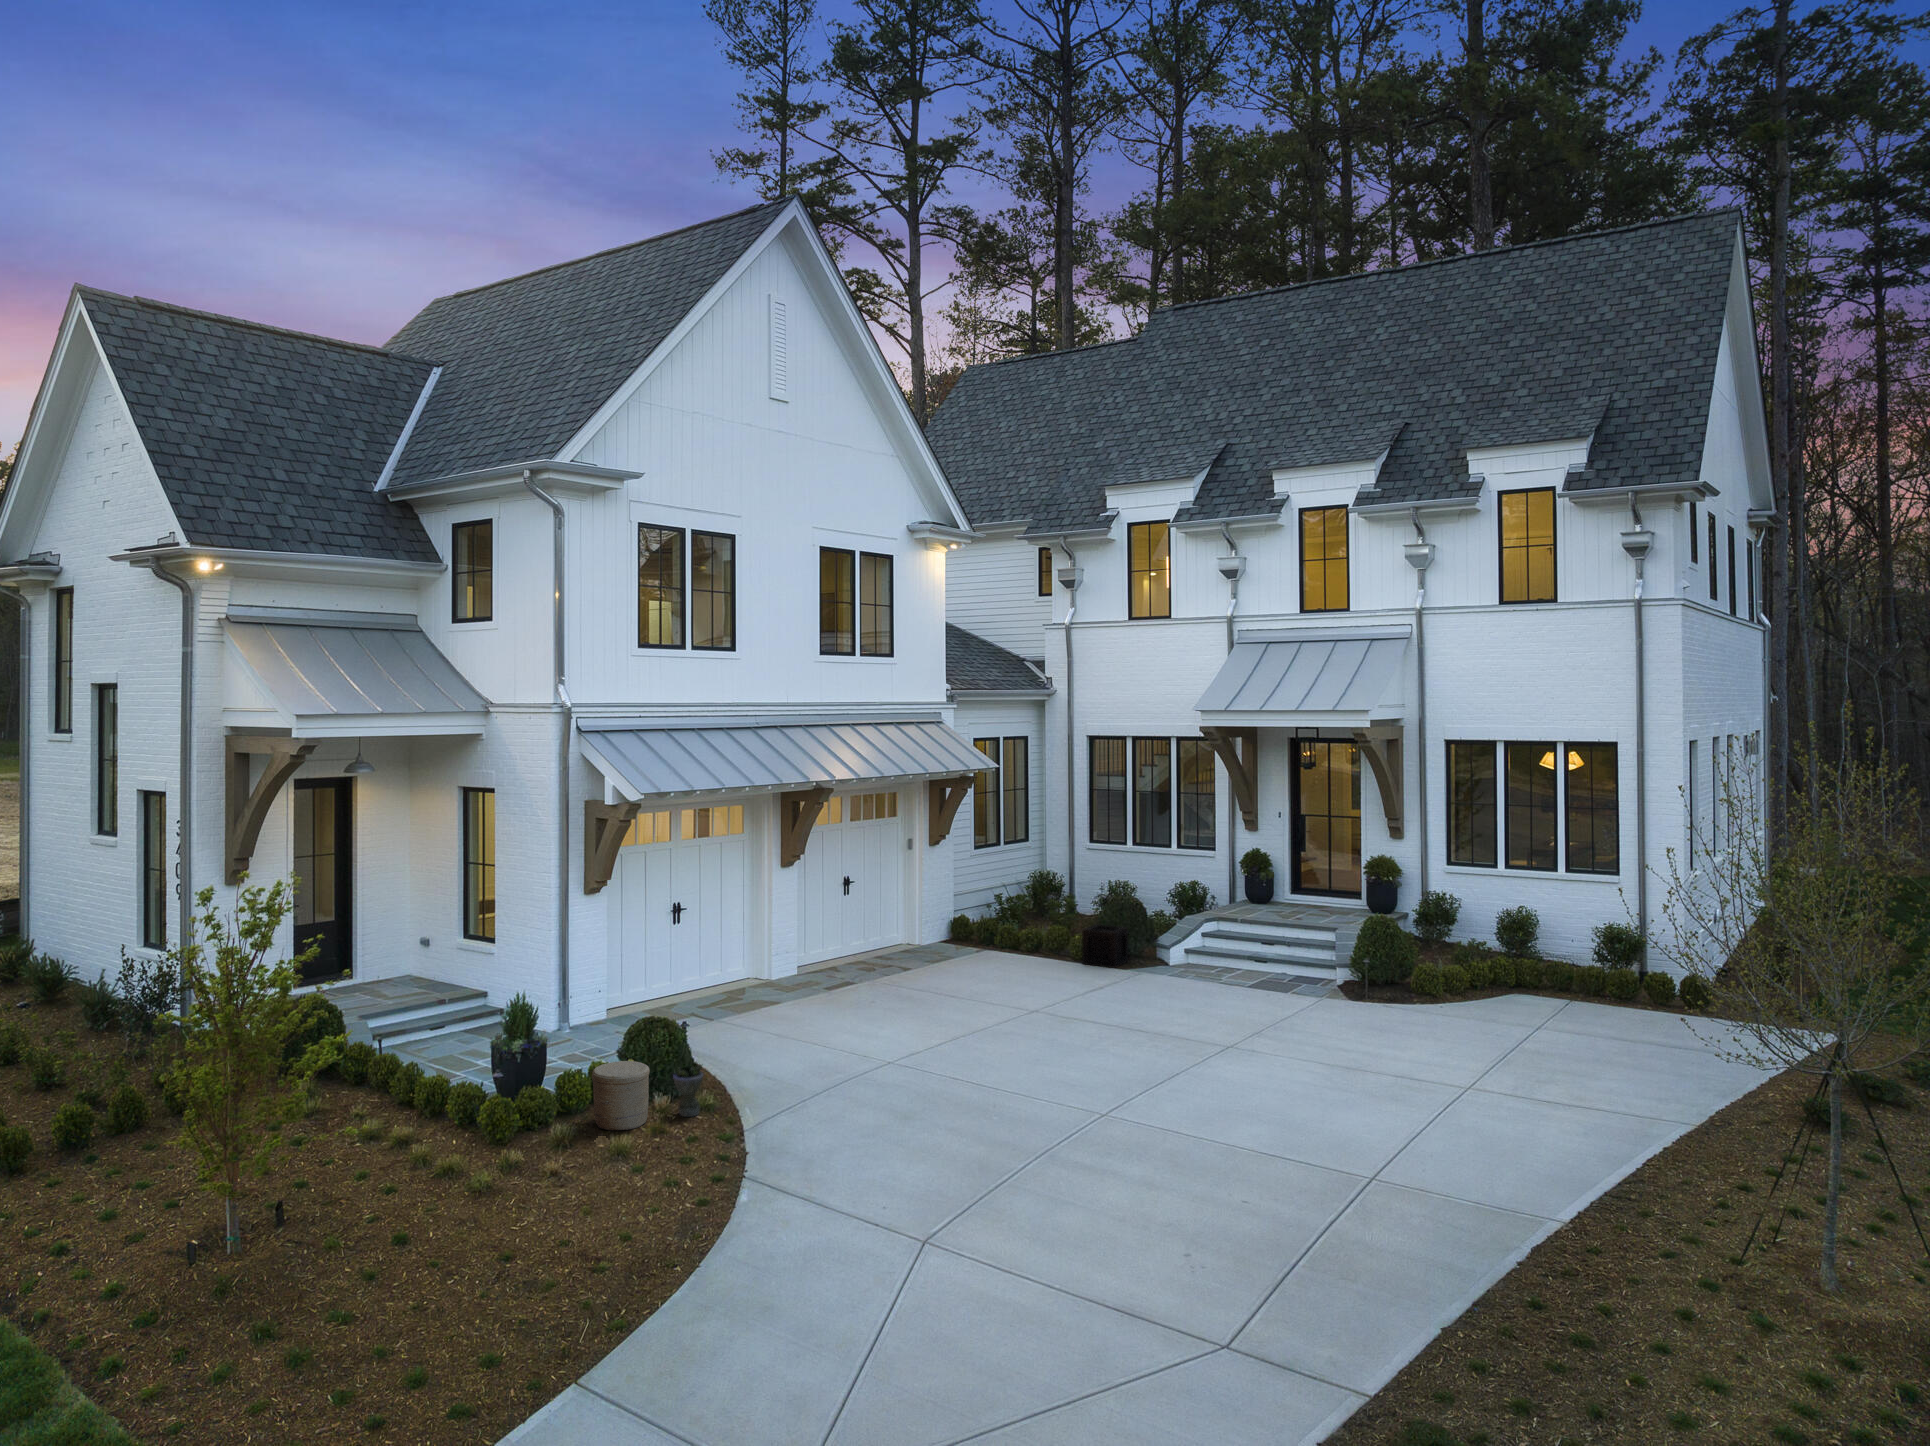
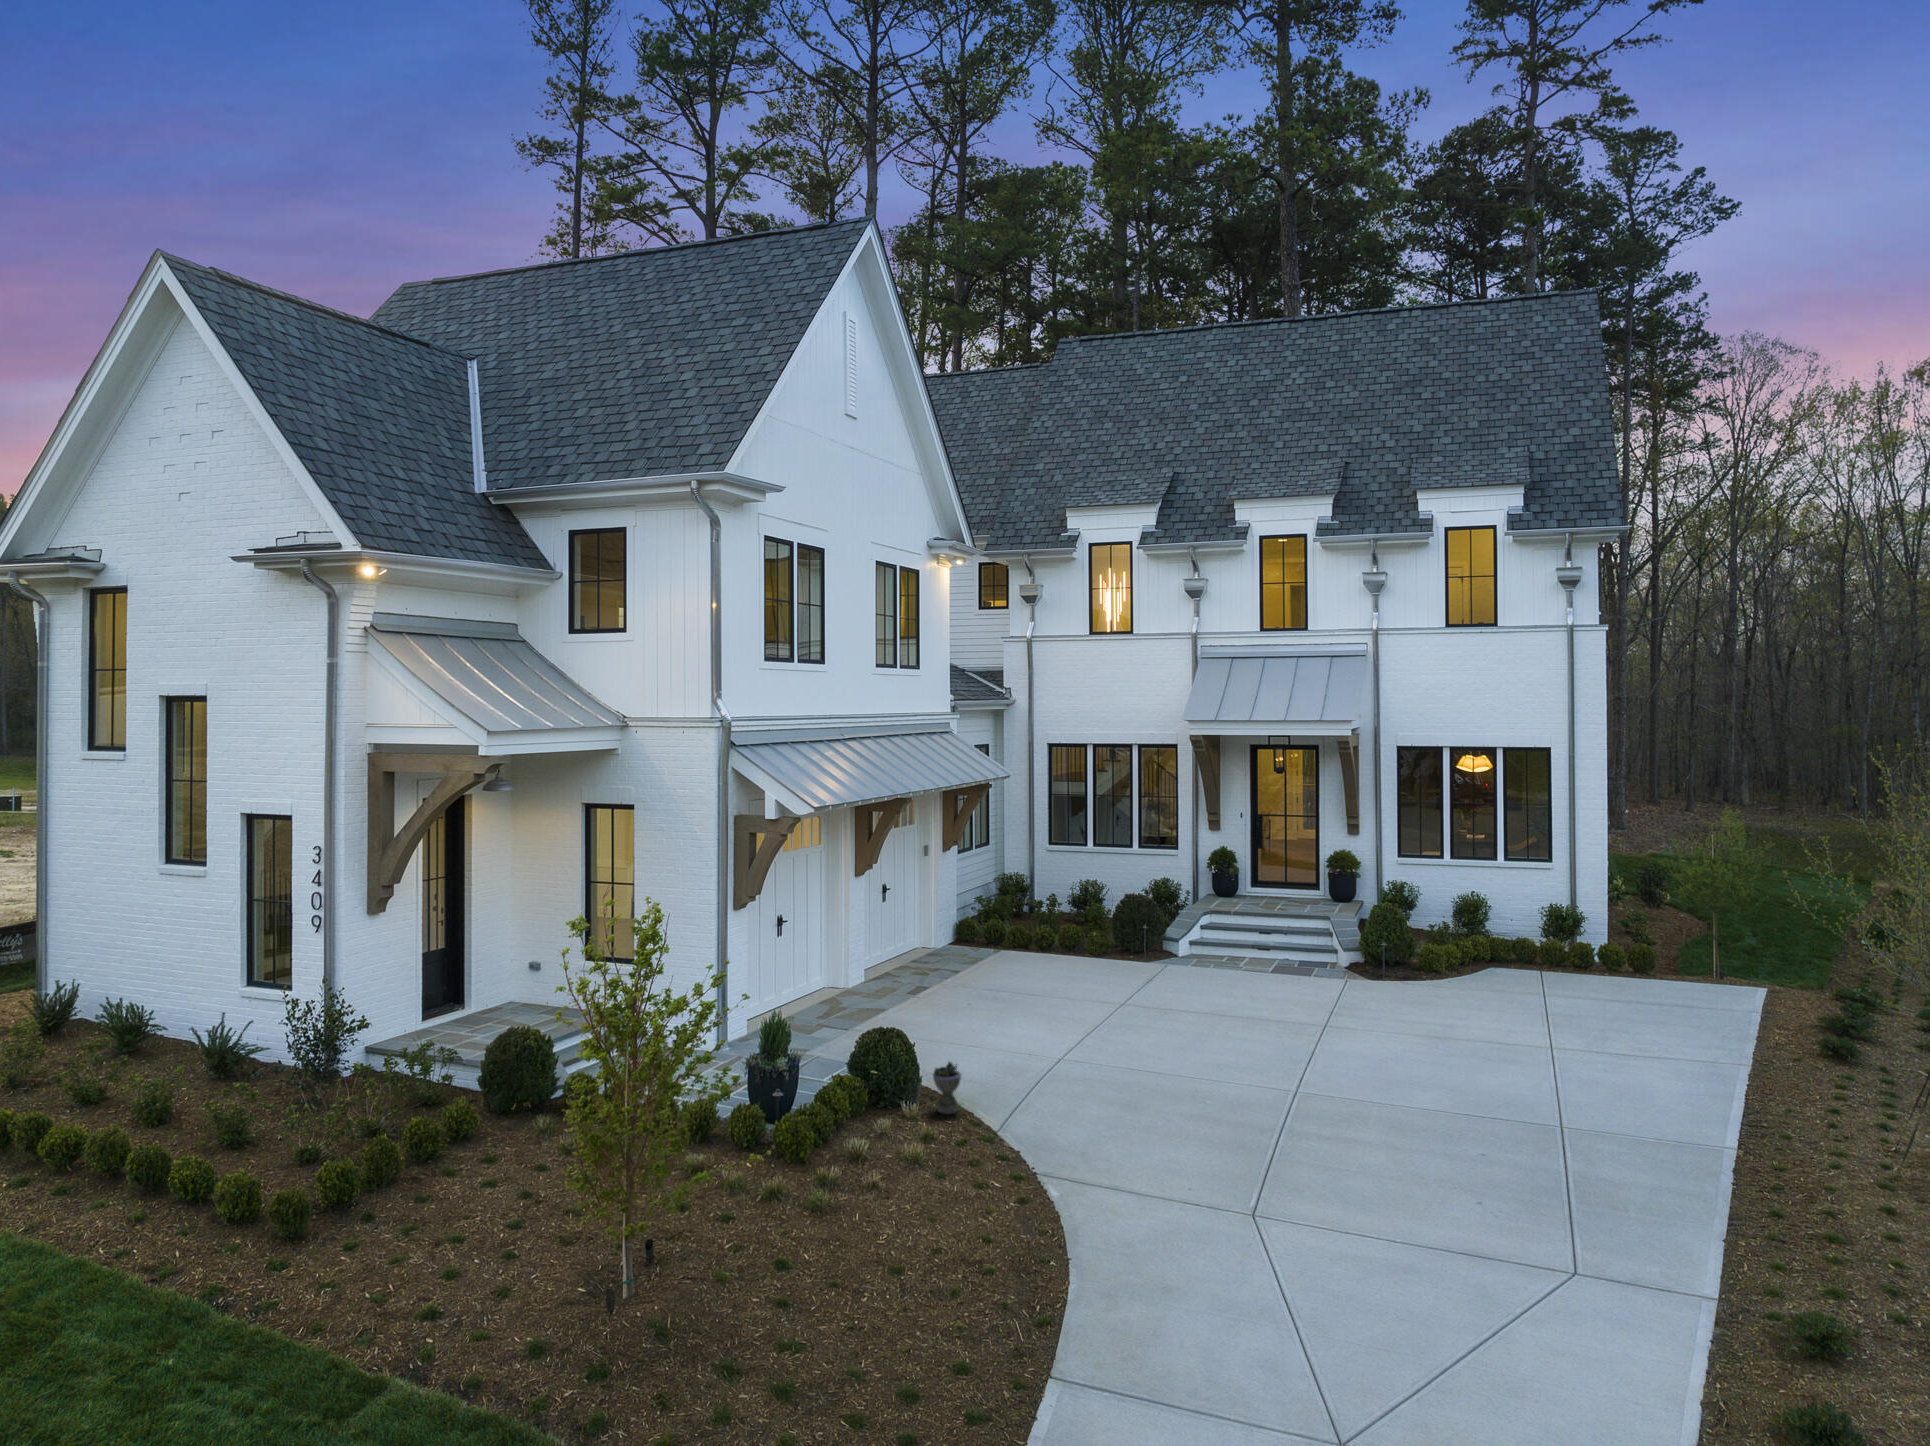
wooden crate: present [1082,924,1128,968] -> none [1108,922,1145,962]
basket: present [592,1061,650,1131] -> none [869,1065,923,1132]

